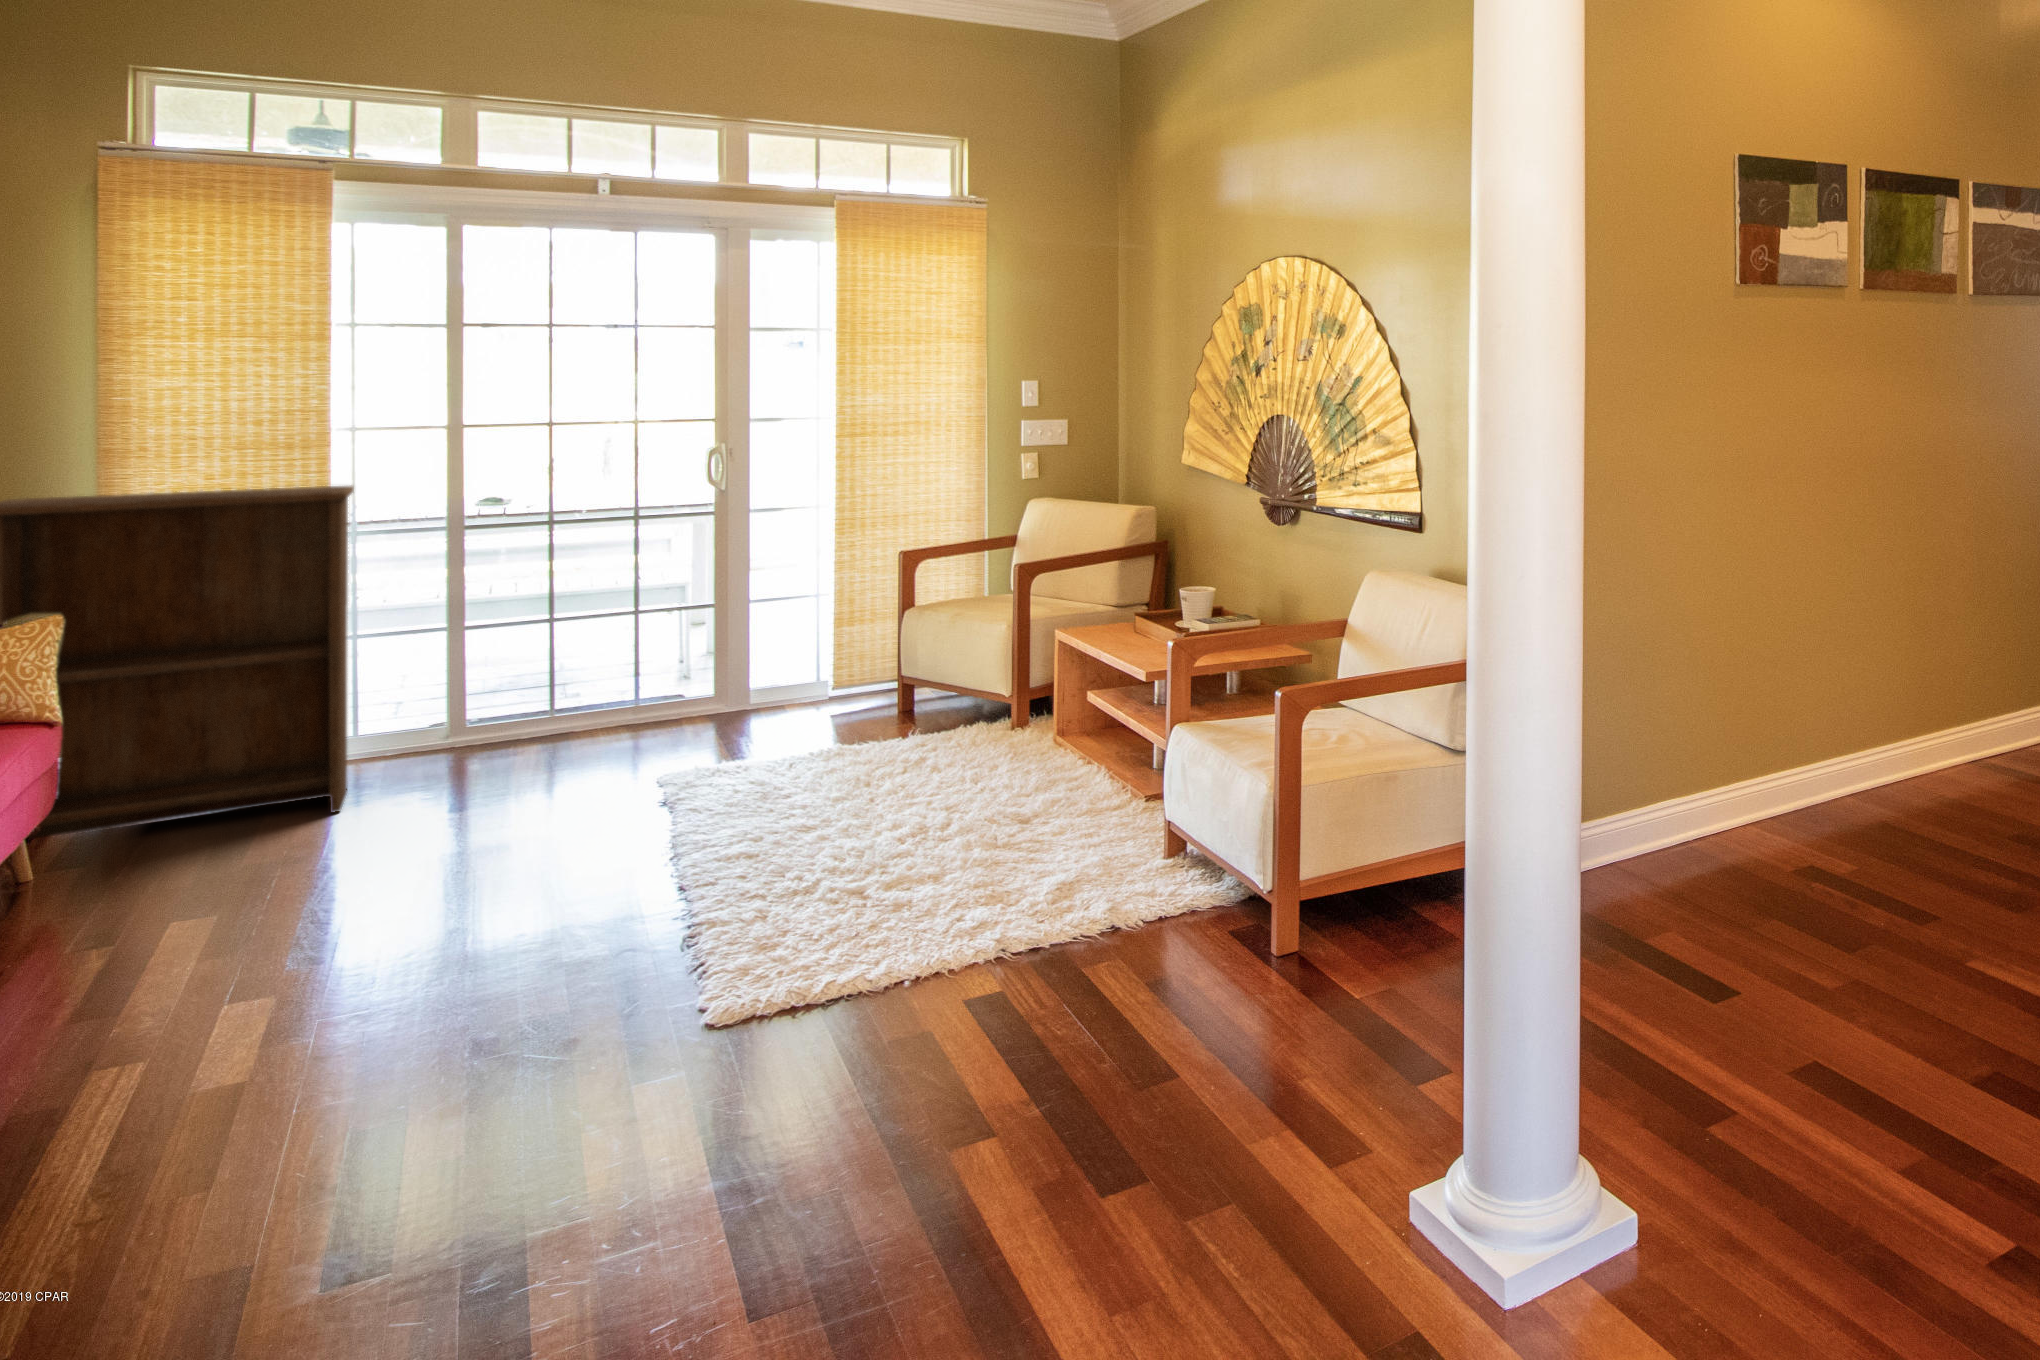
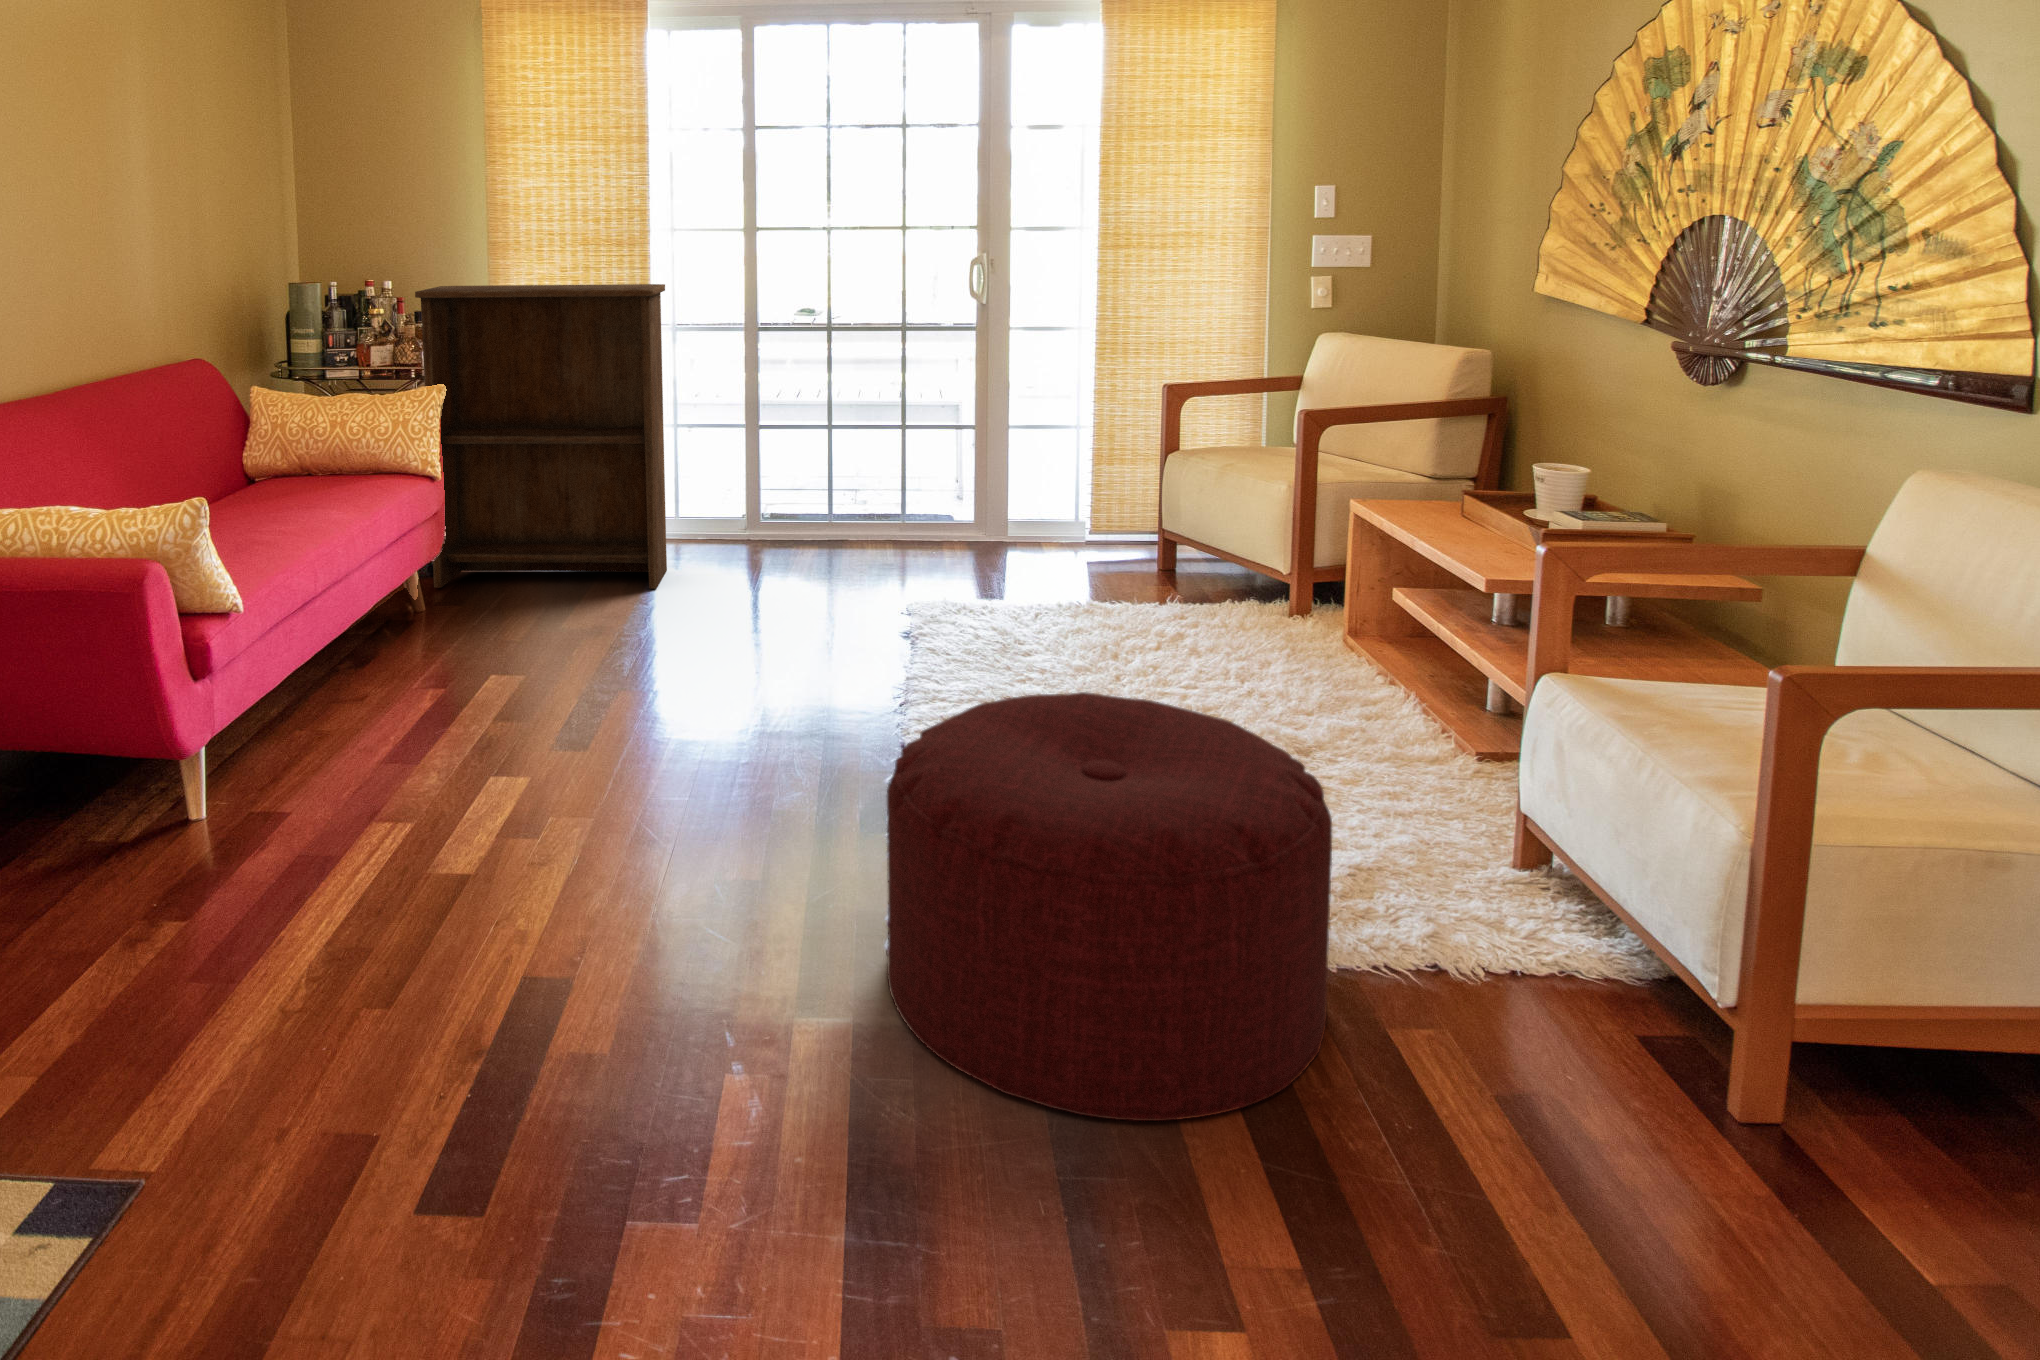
ottoman: none [700,786,1045,1081] -> present [887,692,1332,1121]

